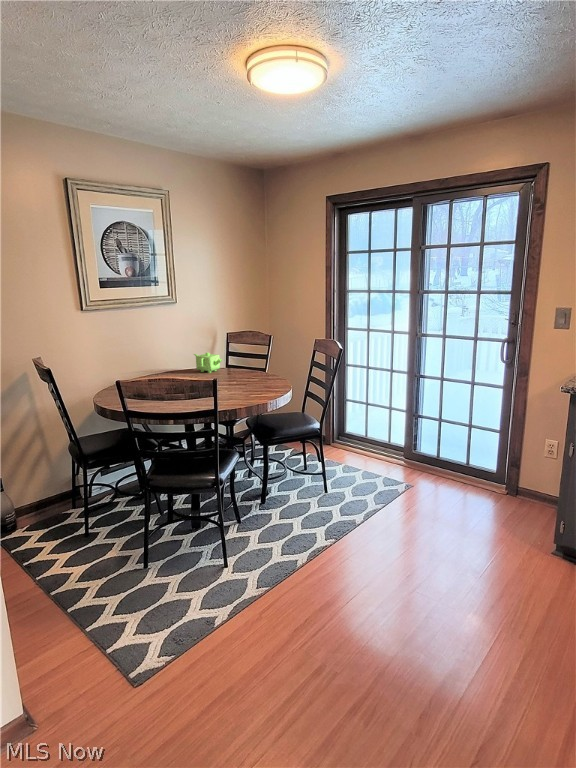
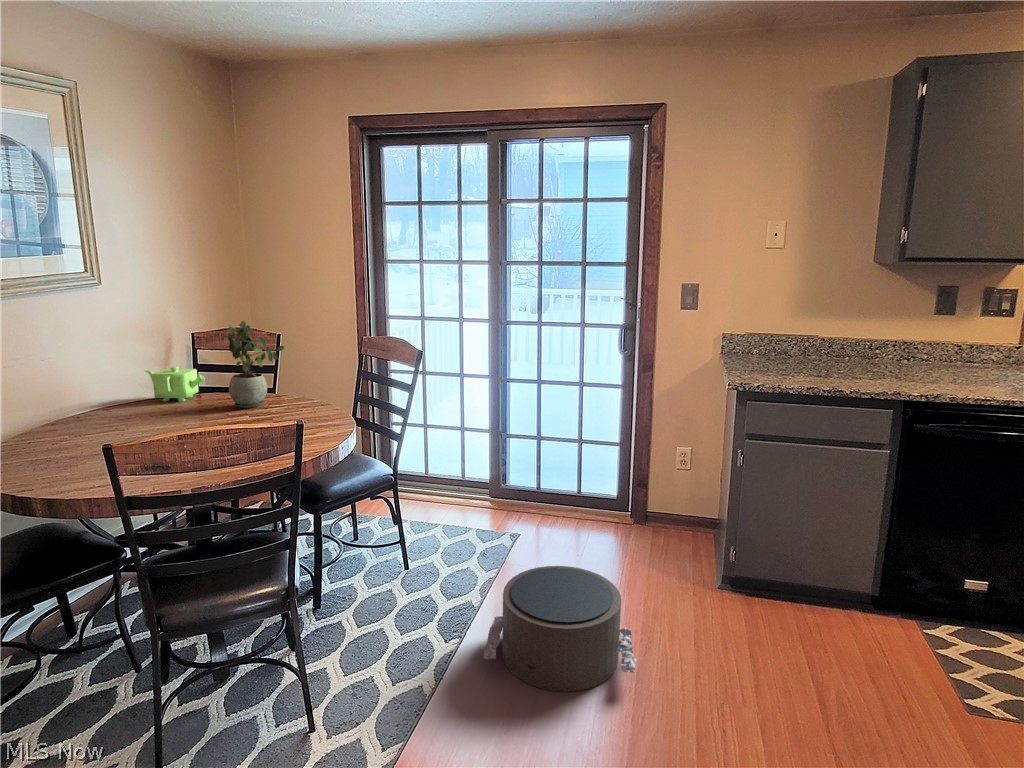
potted plant: none [226,327,258,379] -> present [223,321,284,408]
pouf: none [337,504,451,592] -> present [484,566,636,692]

